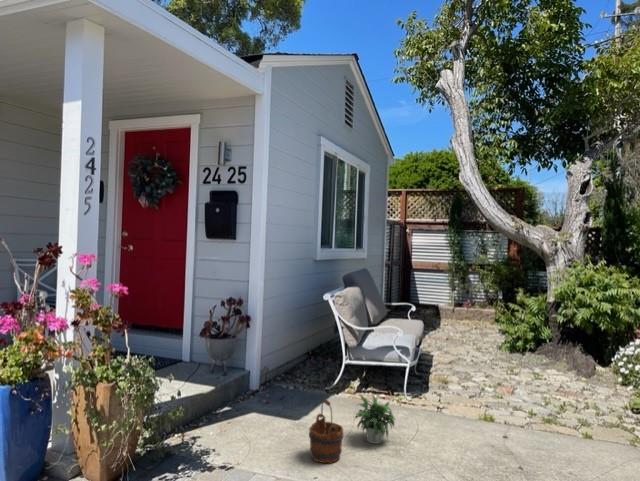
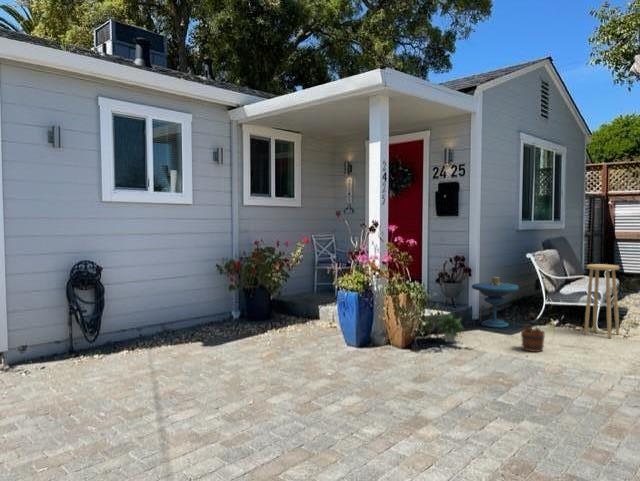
stool: none [392,312,436,416] -> present [584,264,619,338]
side table: none [248,327,311,404] -> present [472,276,519,328]
potted plant: present [355,395,395,444] -> present [438,314,463,342]

